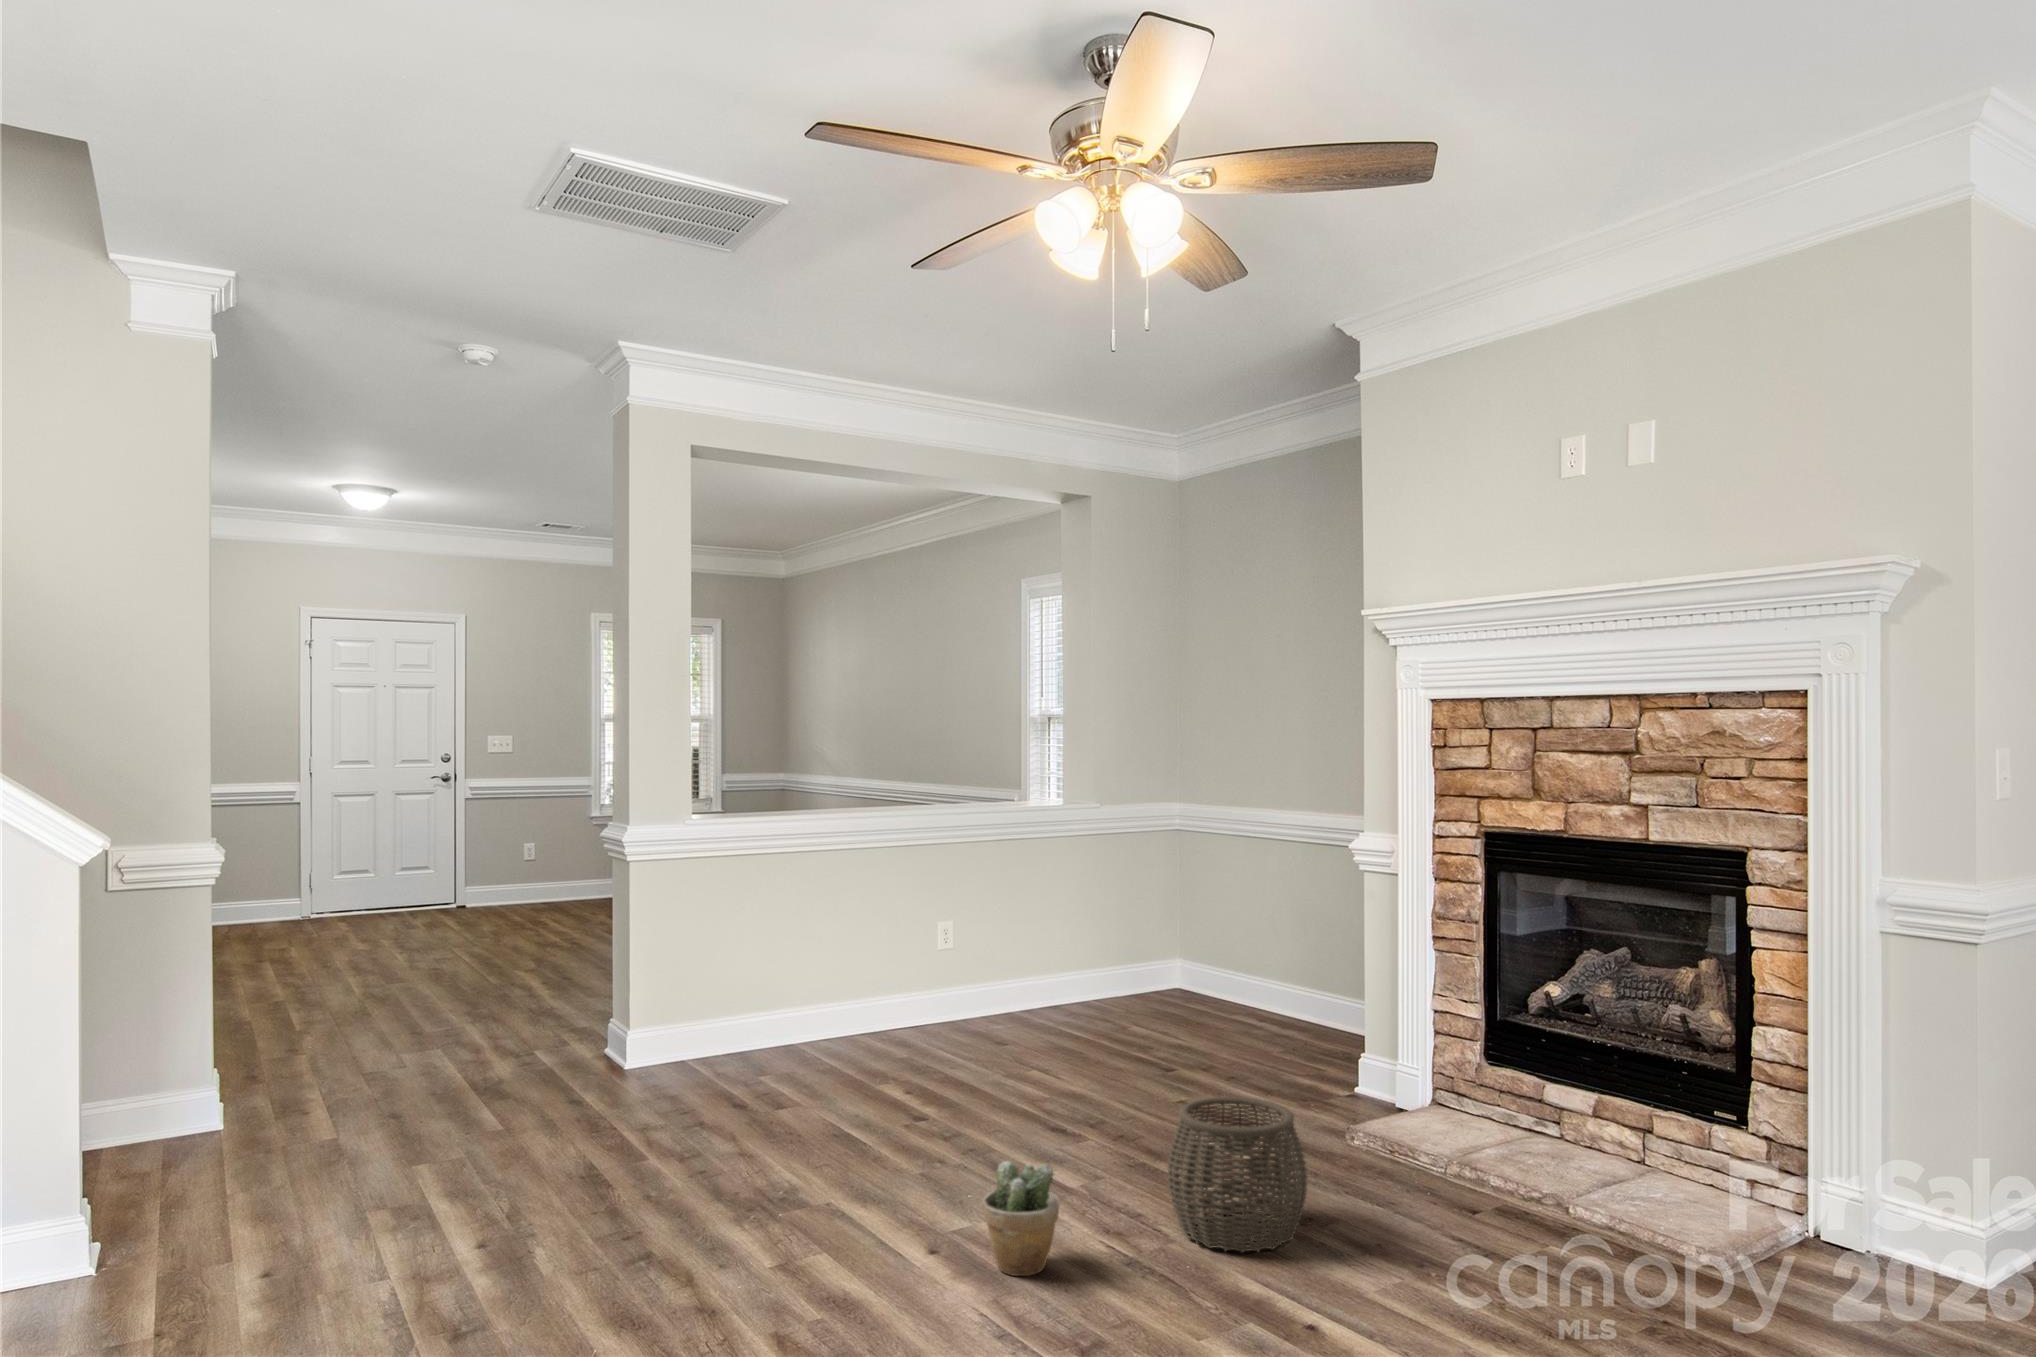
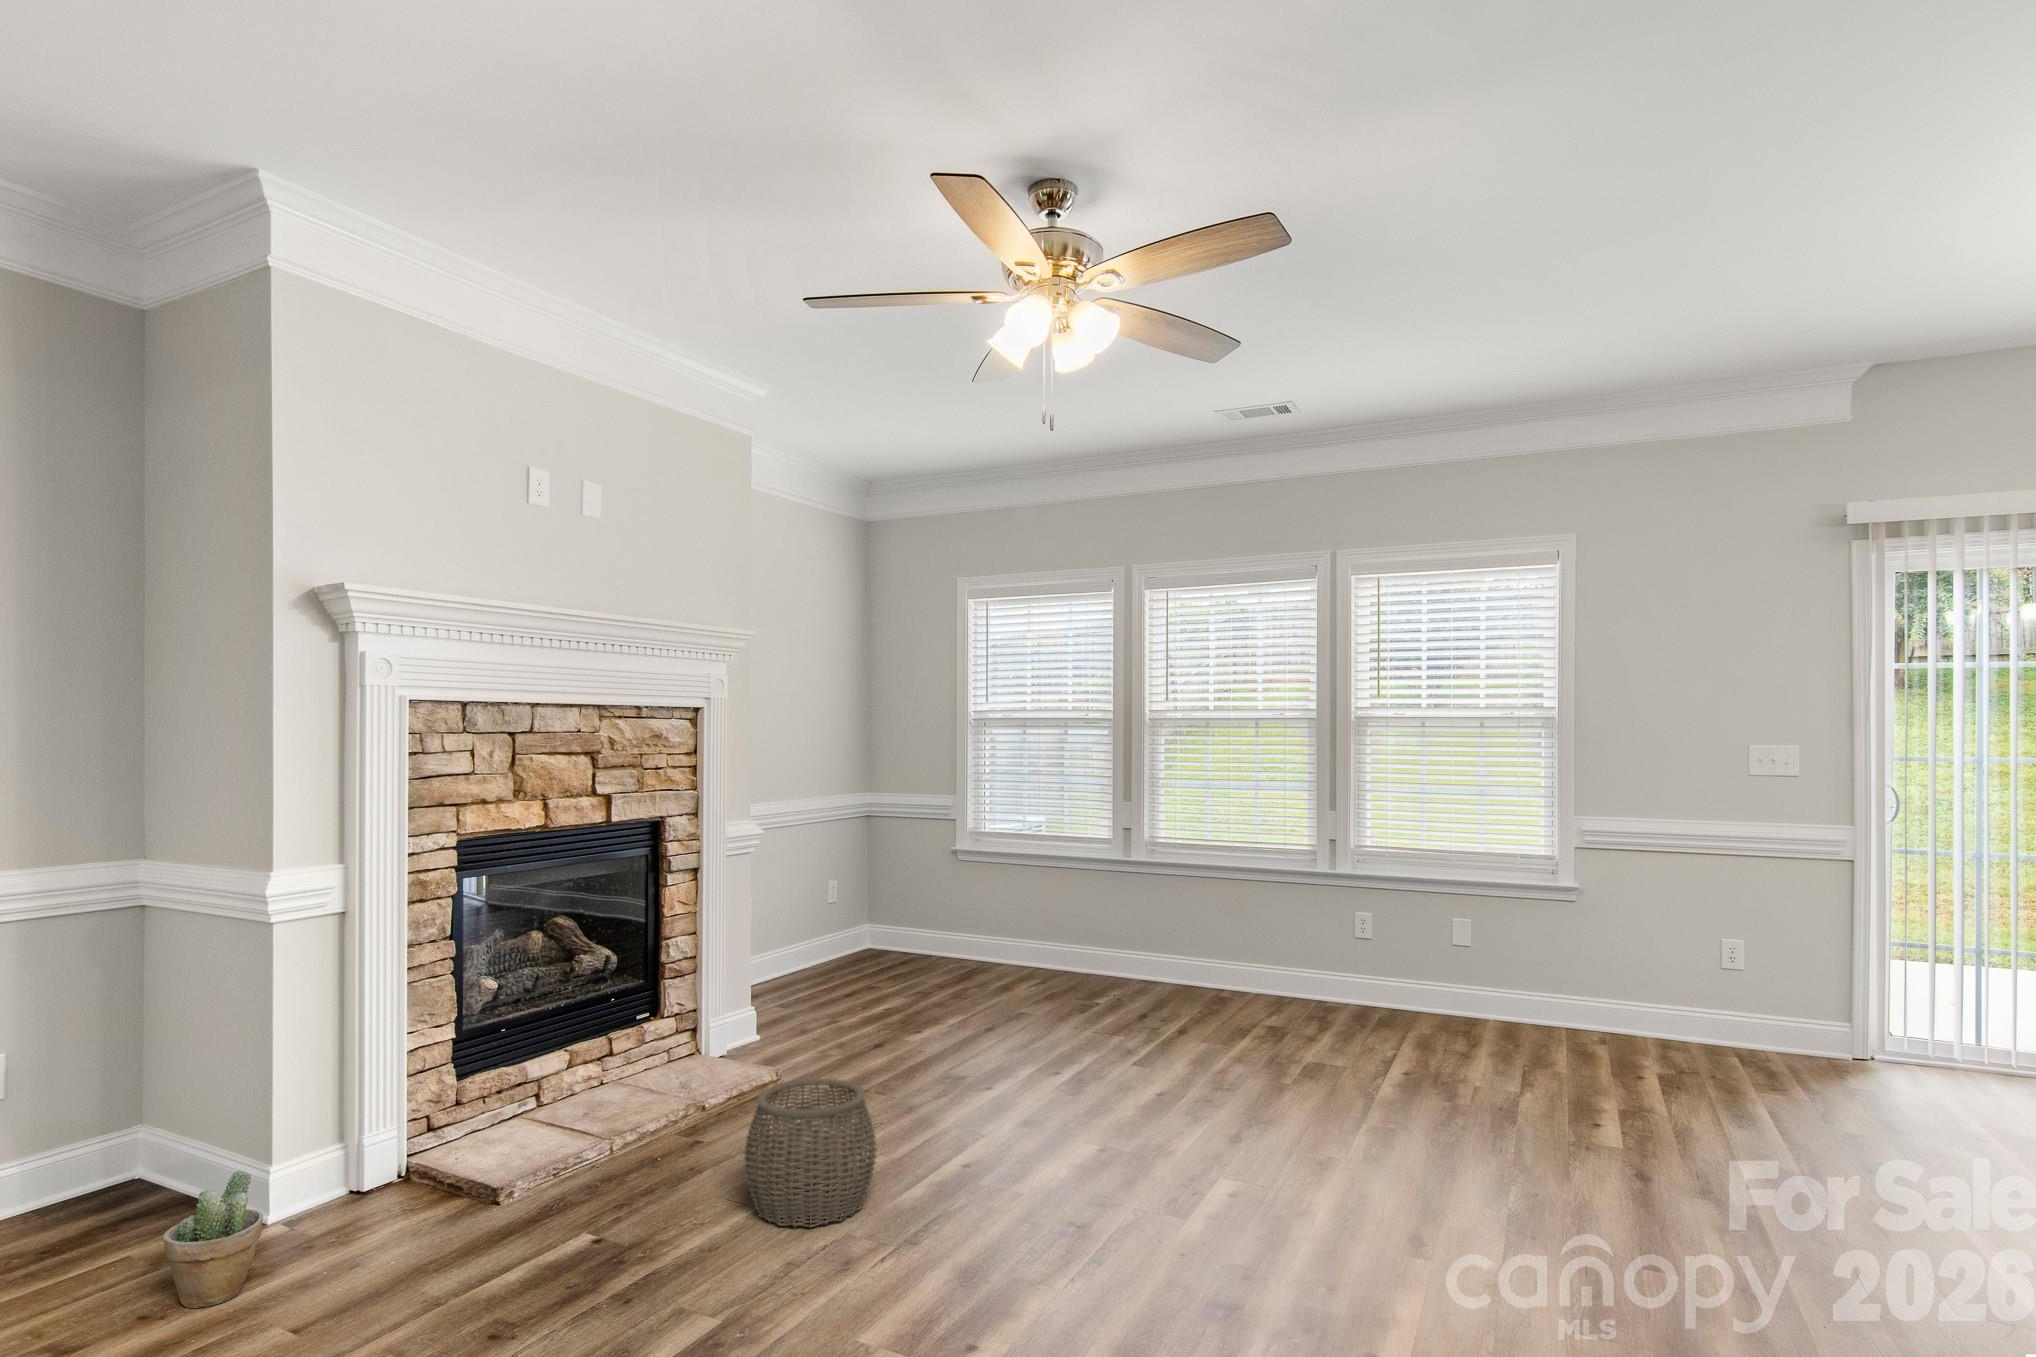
potted plant: present [982,1161,1060,1276] -> present [163,1171,263,1308]

